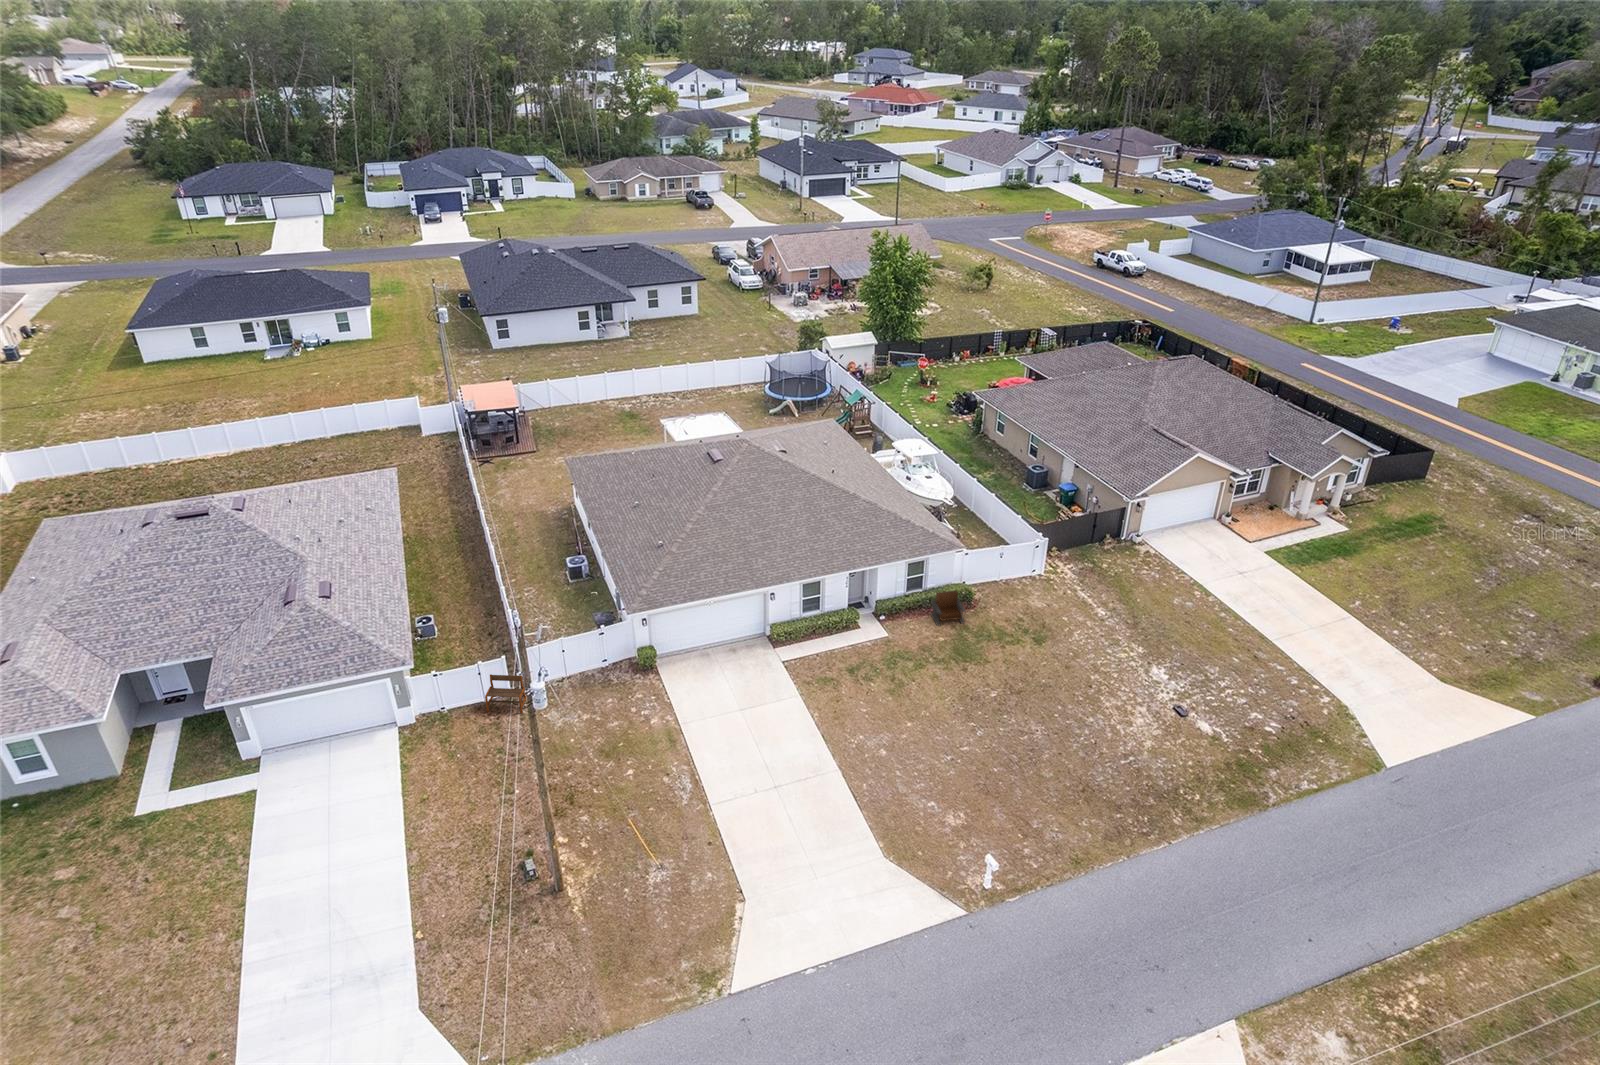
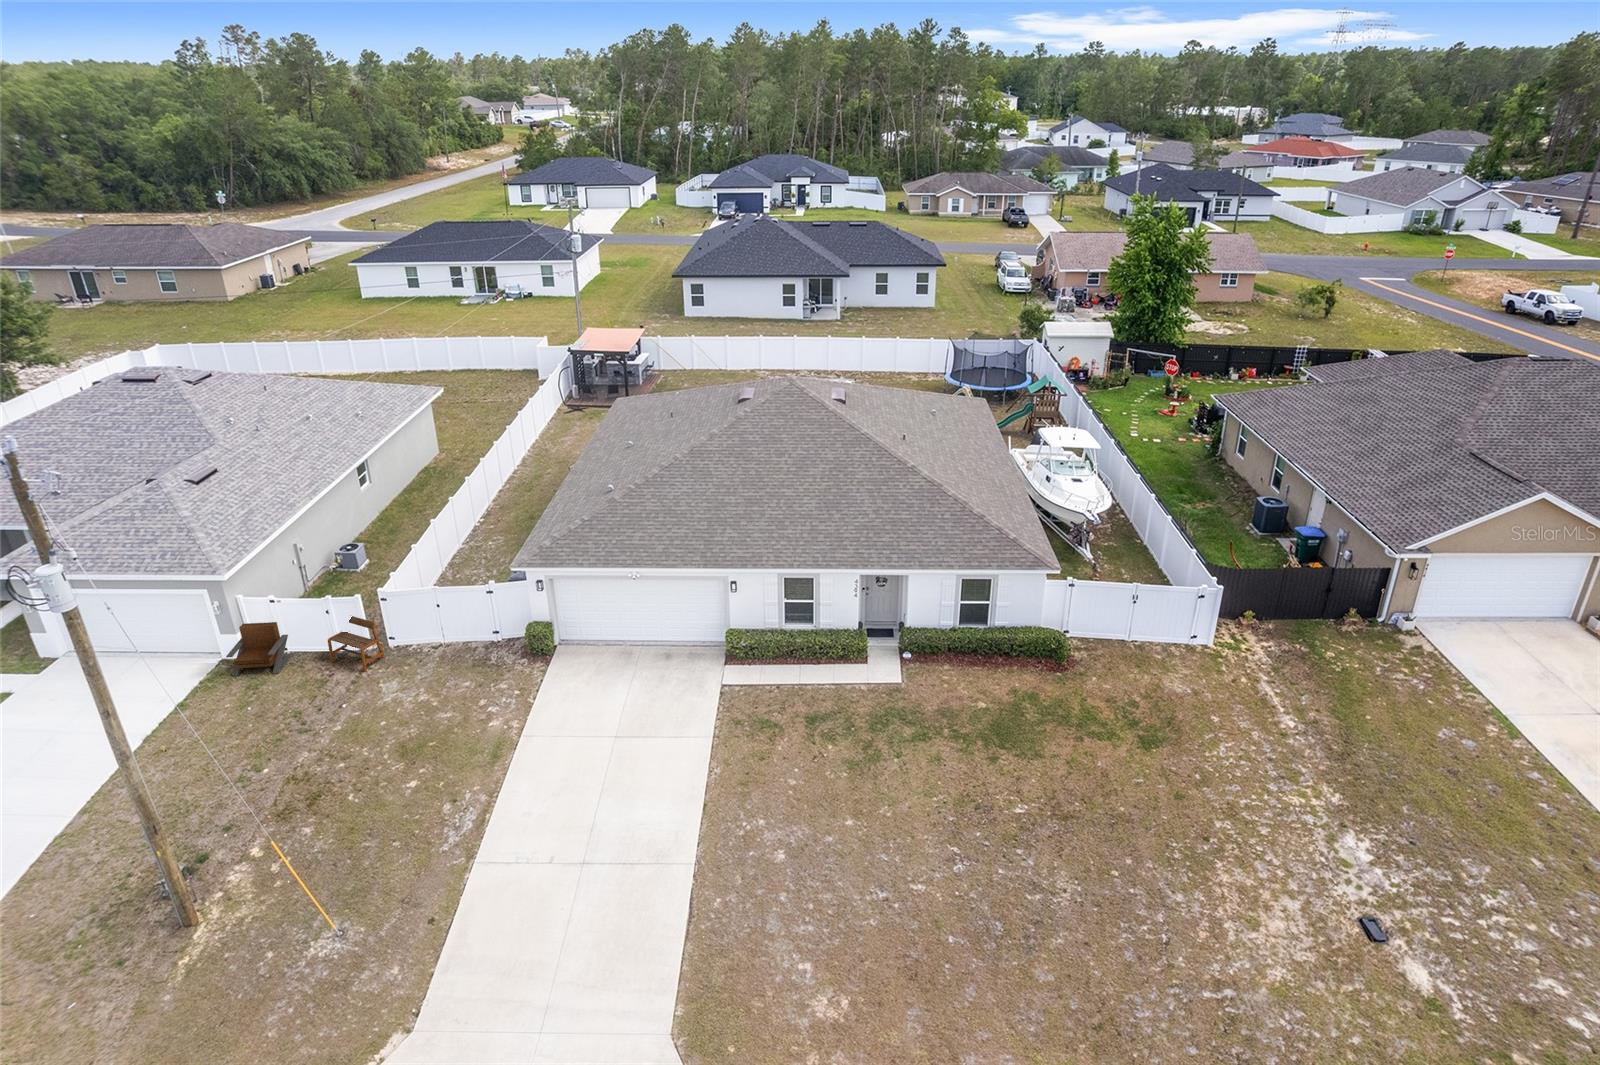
lounge chair: present [931,590,965,626] -> present [226,622,292,676]

